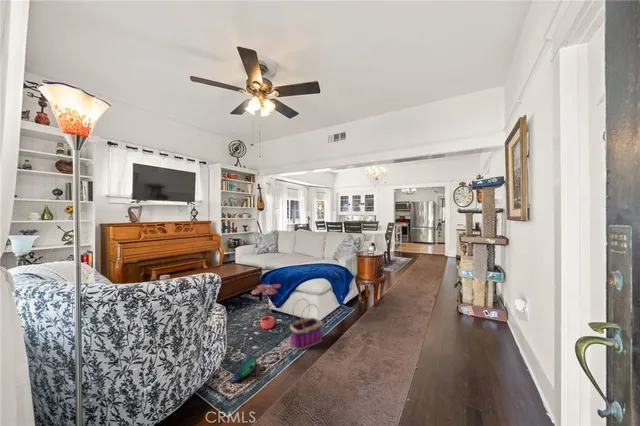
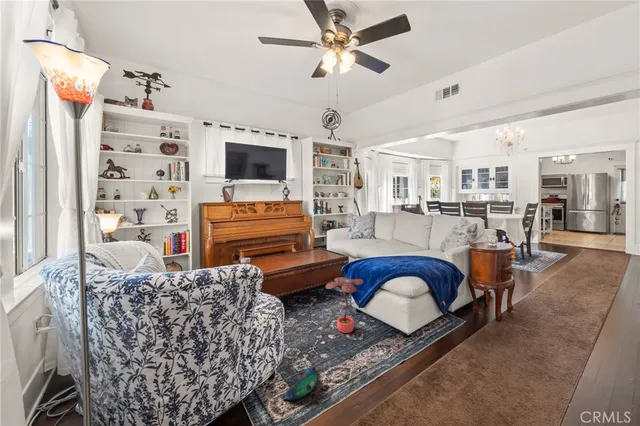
basket: present [290,304,322,350] -> none [368,306,416,377]

